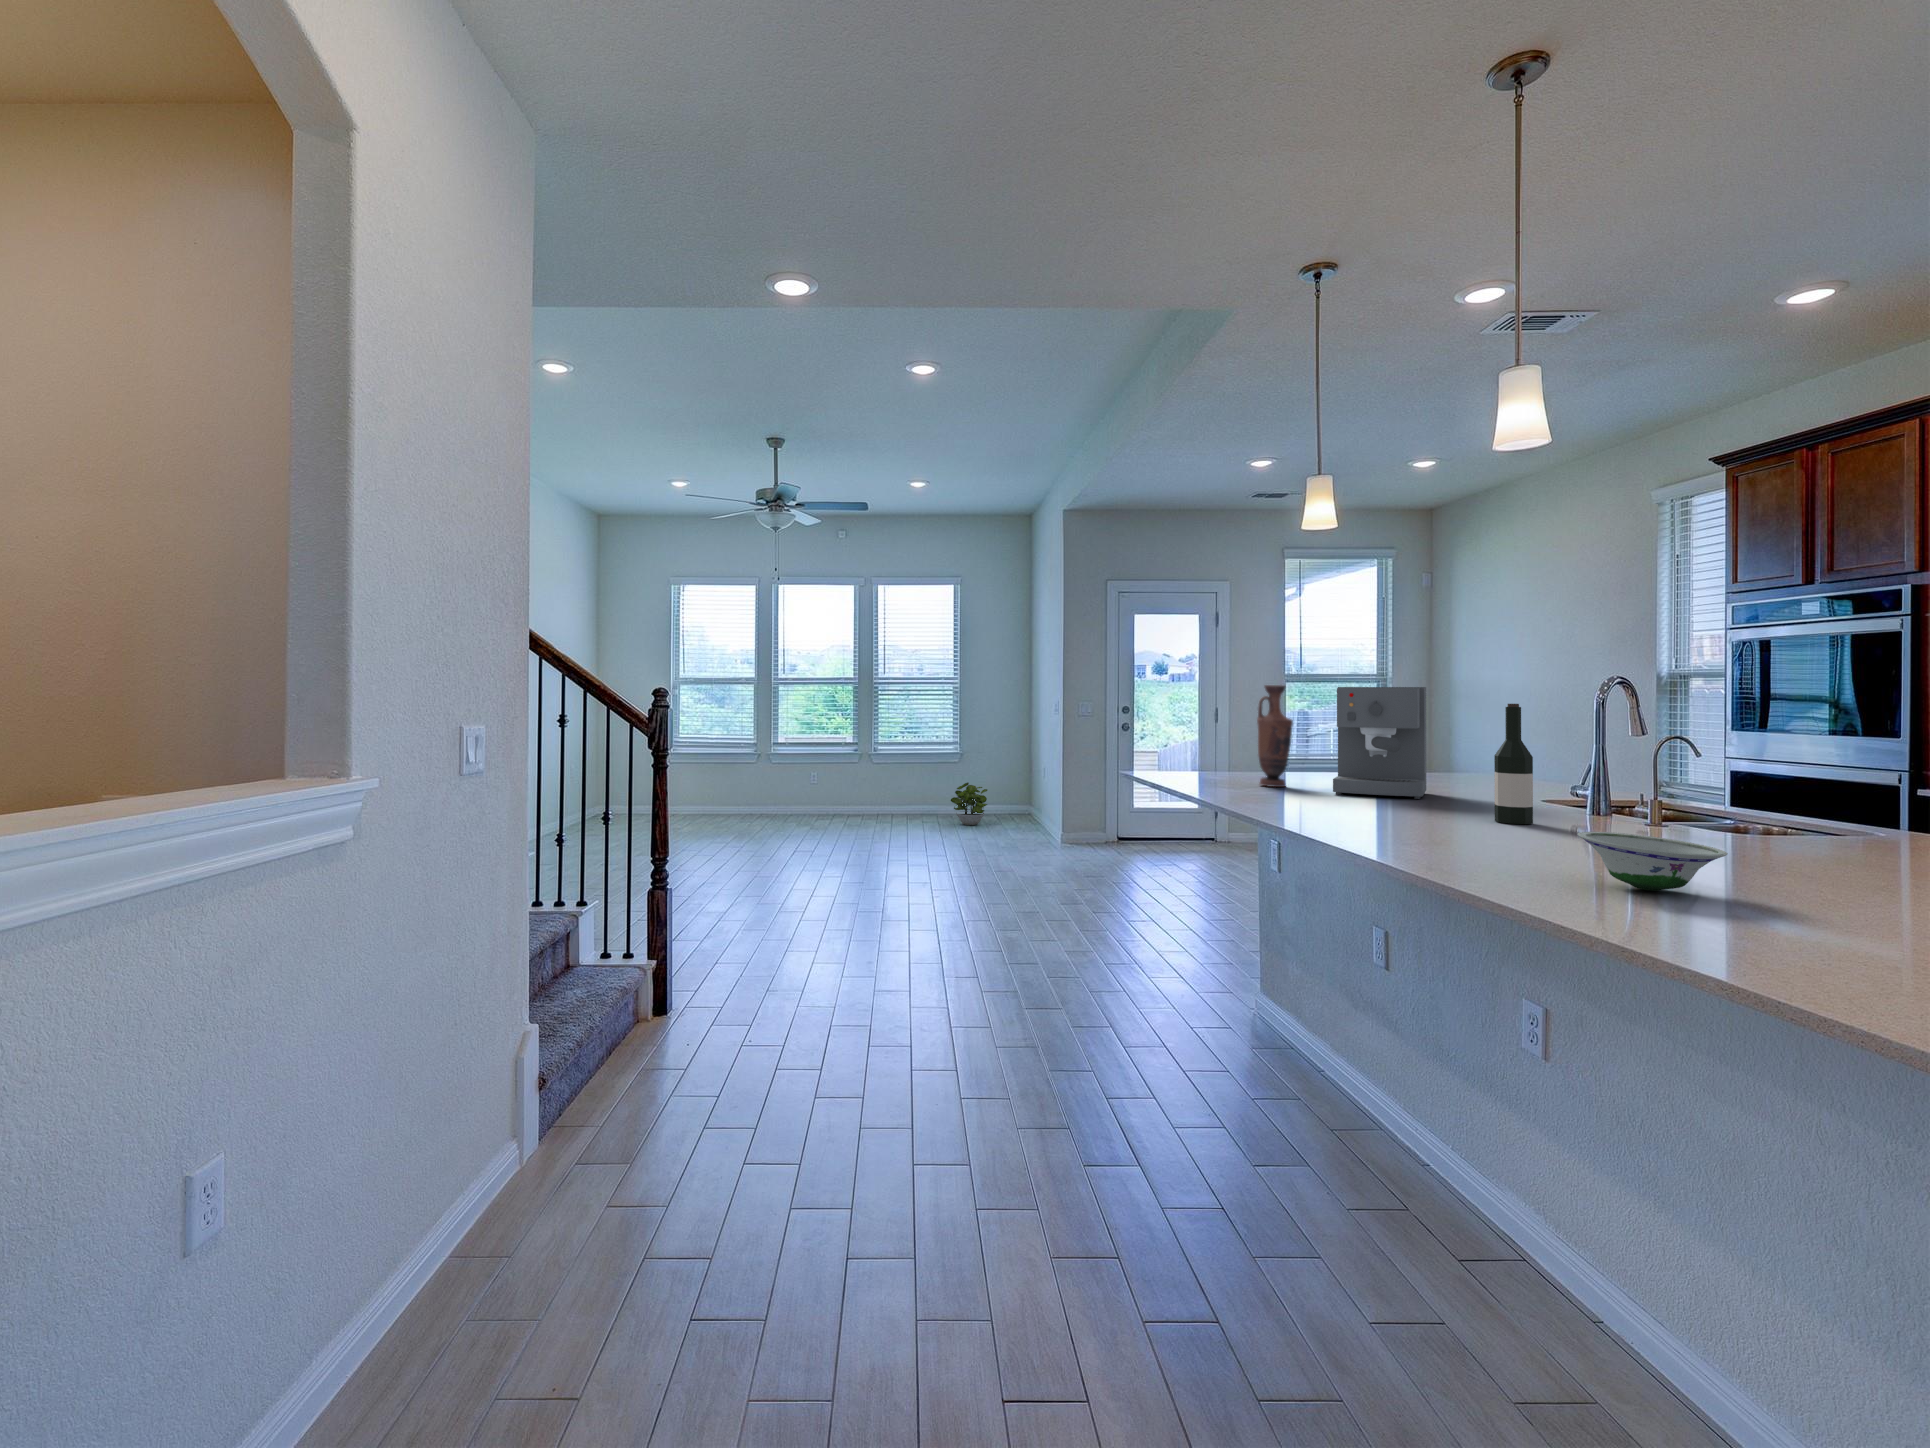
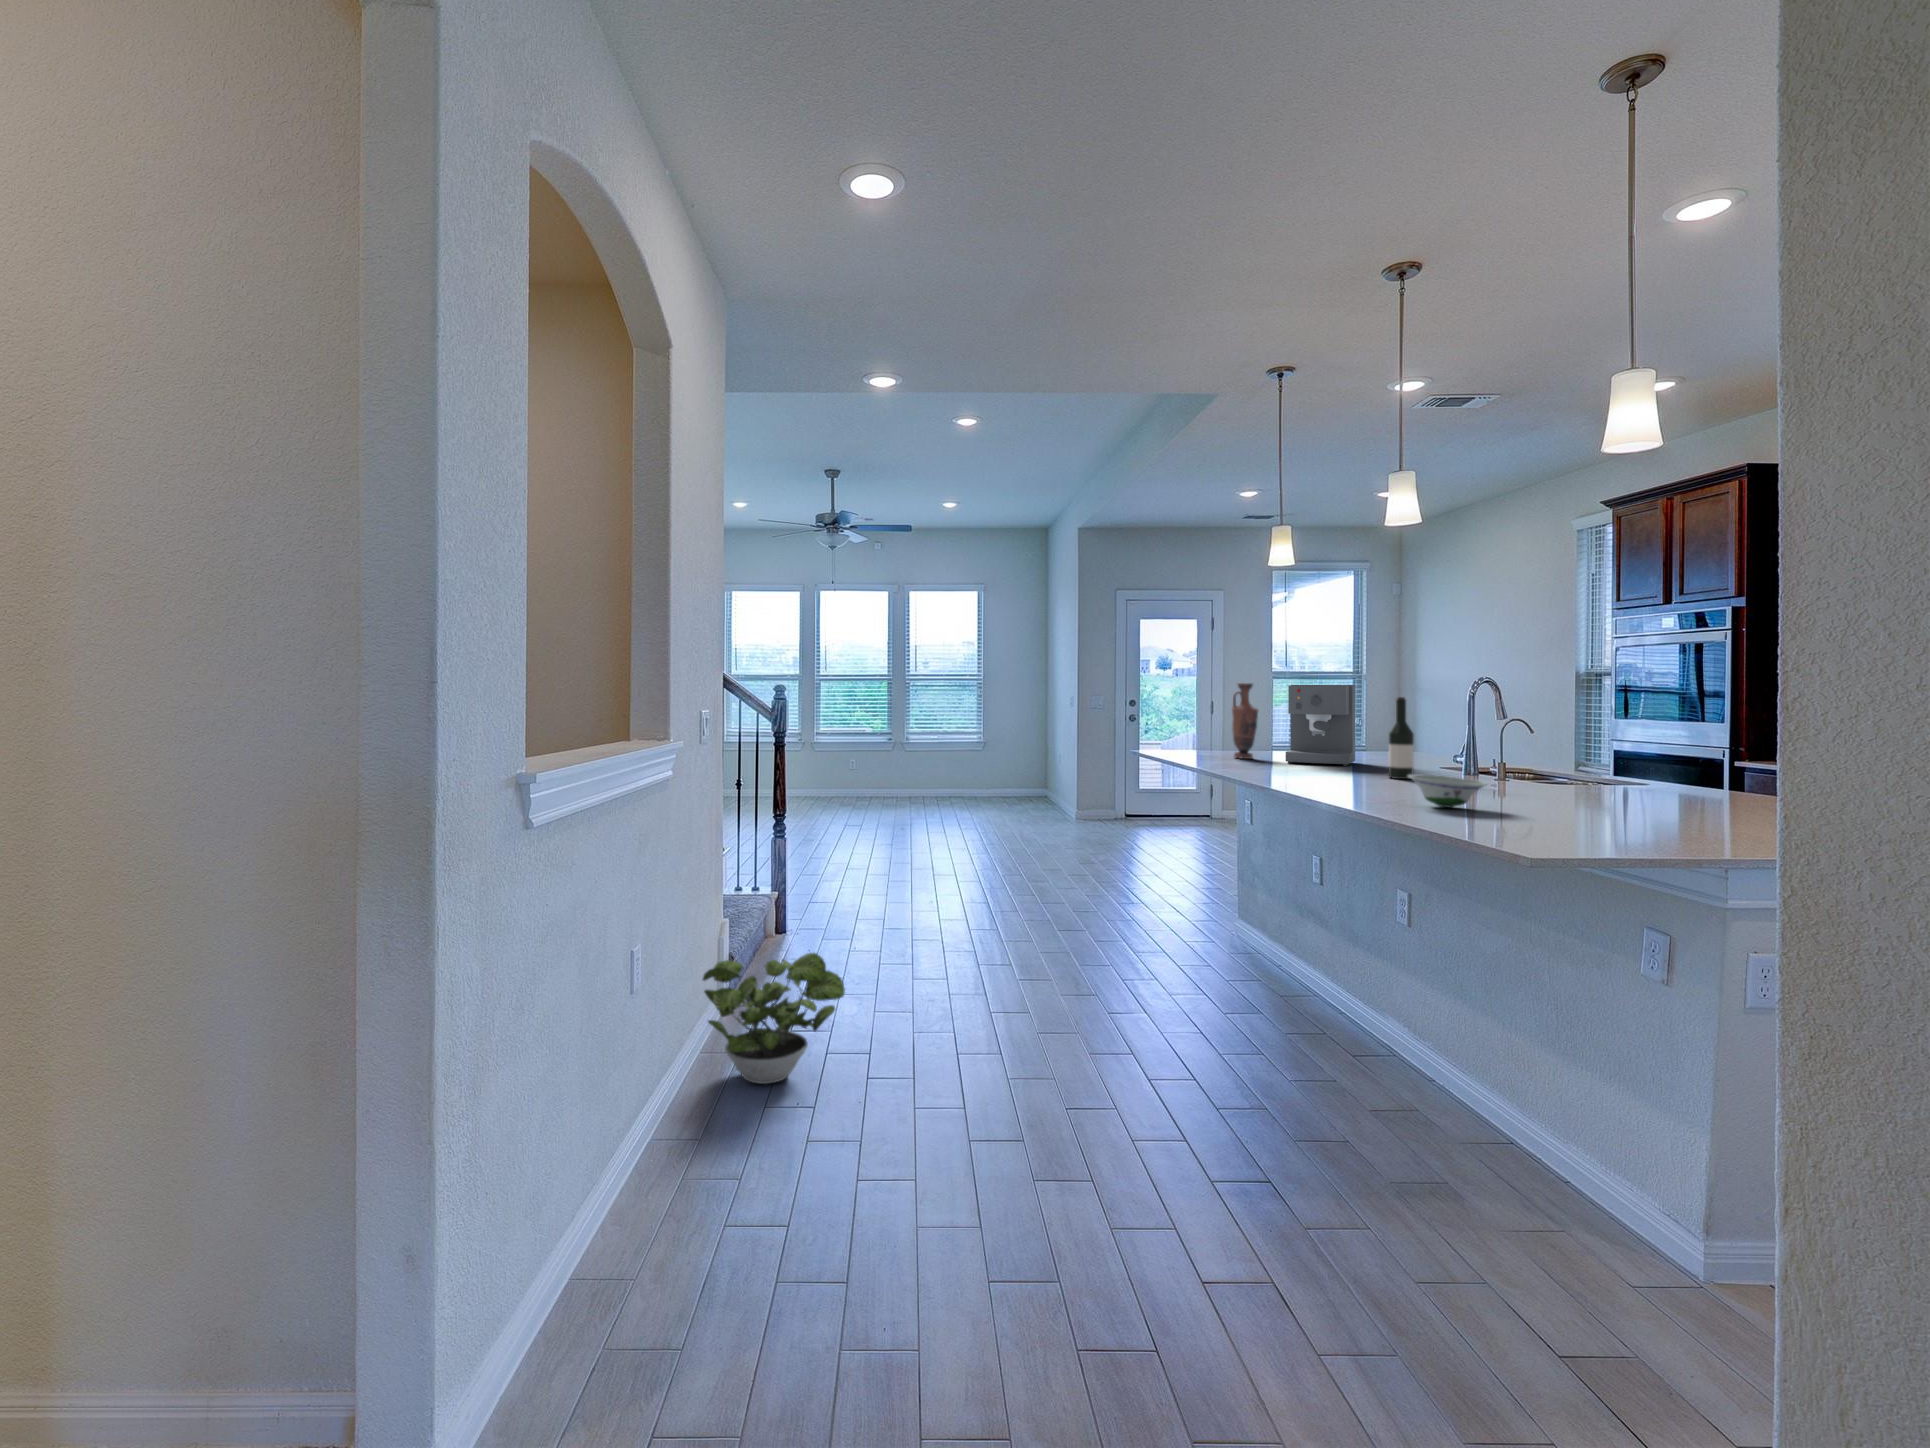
potted plant: present [951,783,987,825] -> present [703,953,845,1084]

